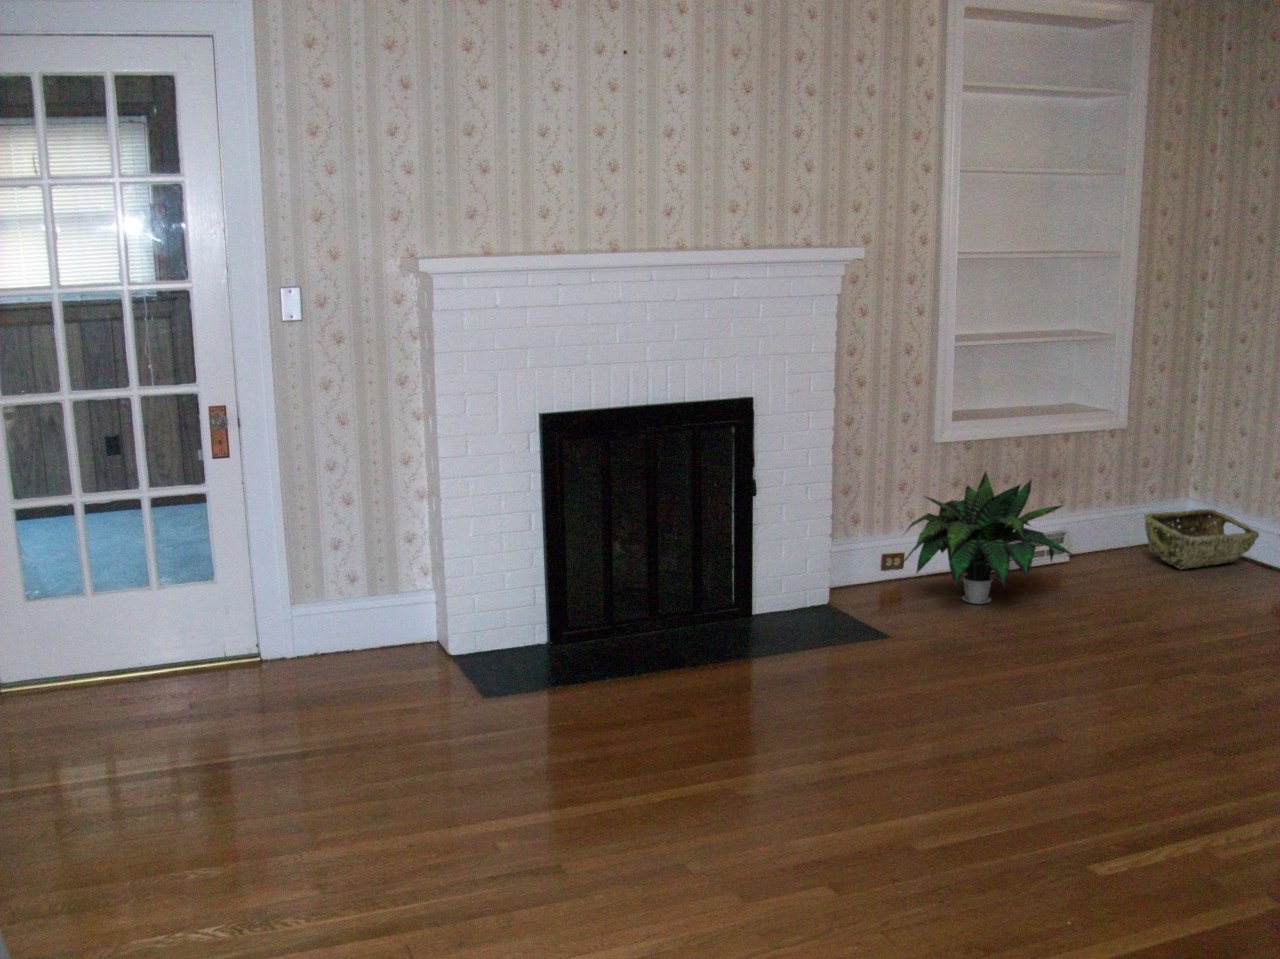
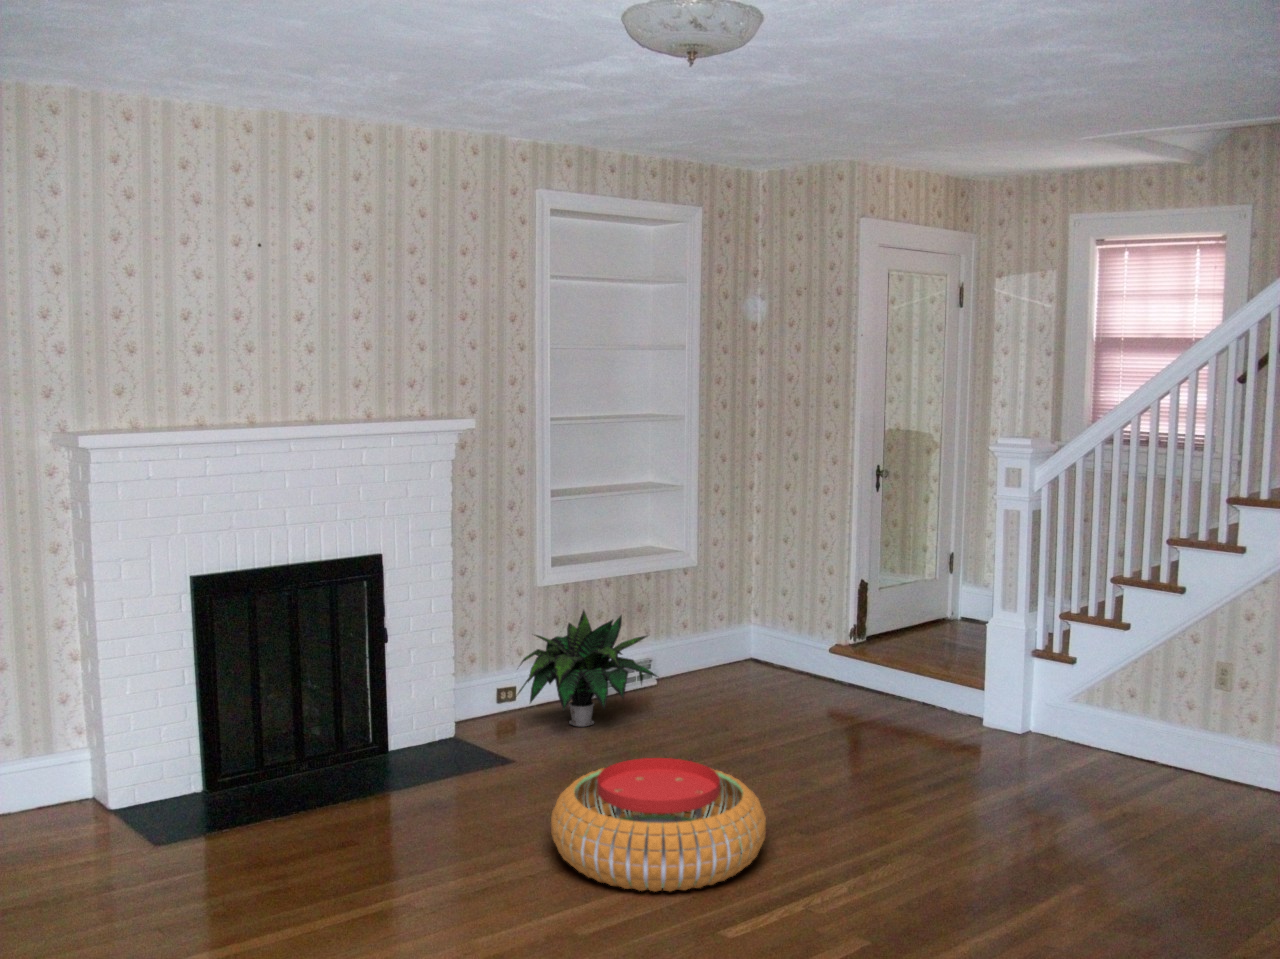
woven basket: present [1144,509,1259,569] -> none [713,632,801,684]
pouf: none [928,655,1209,825] -> present [551,758,766,891]

